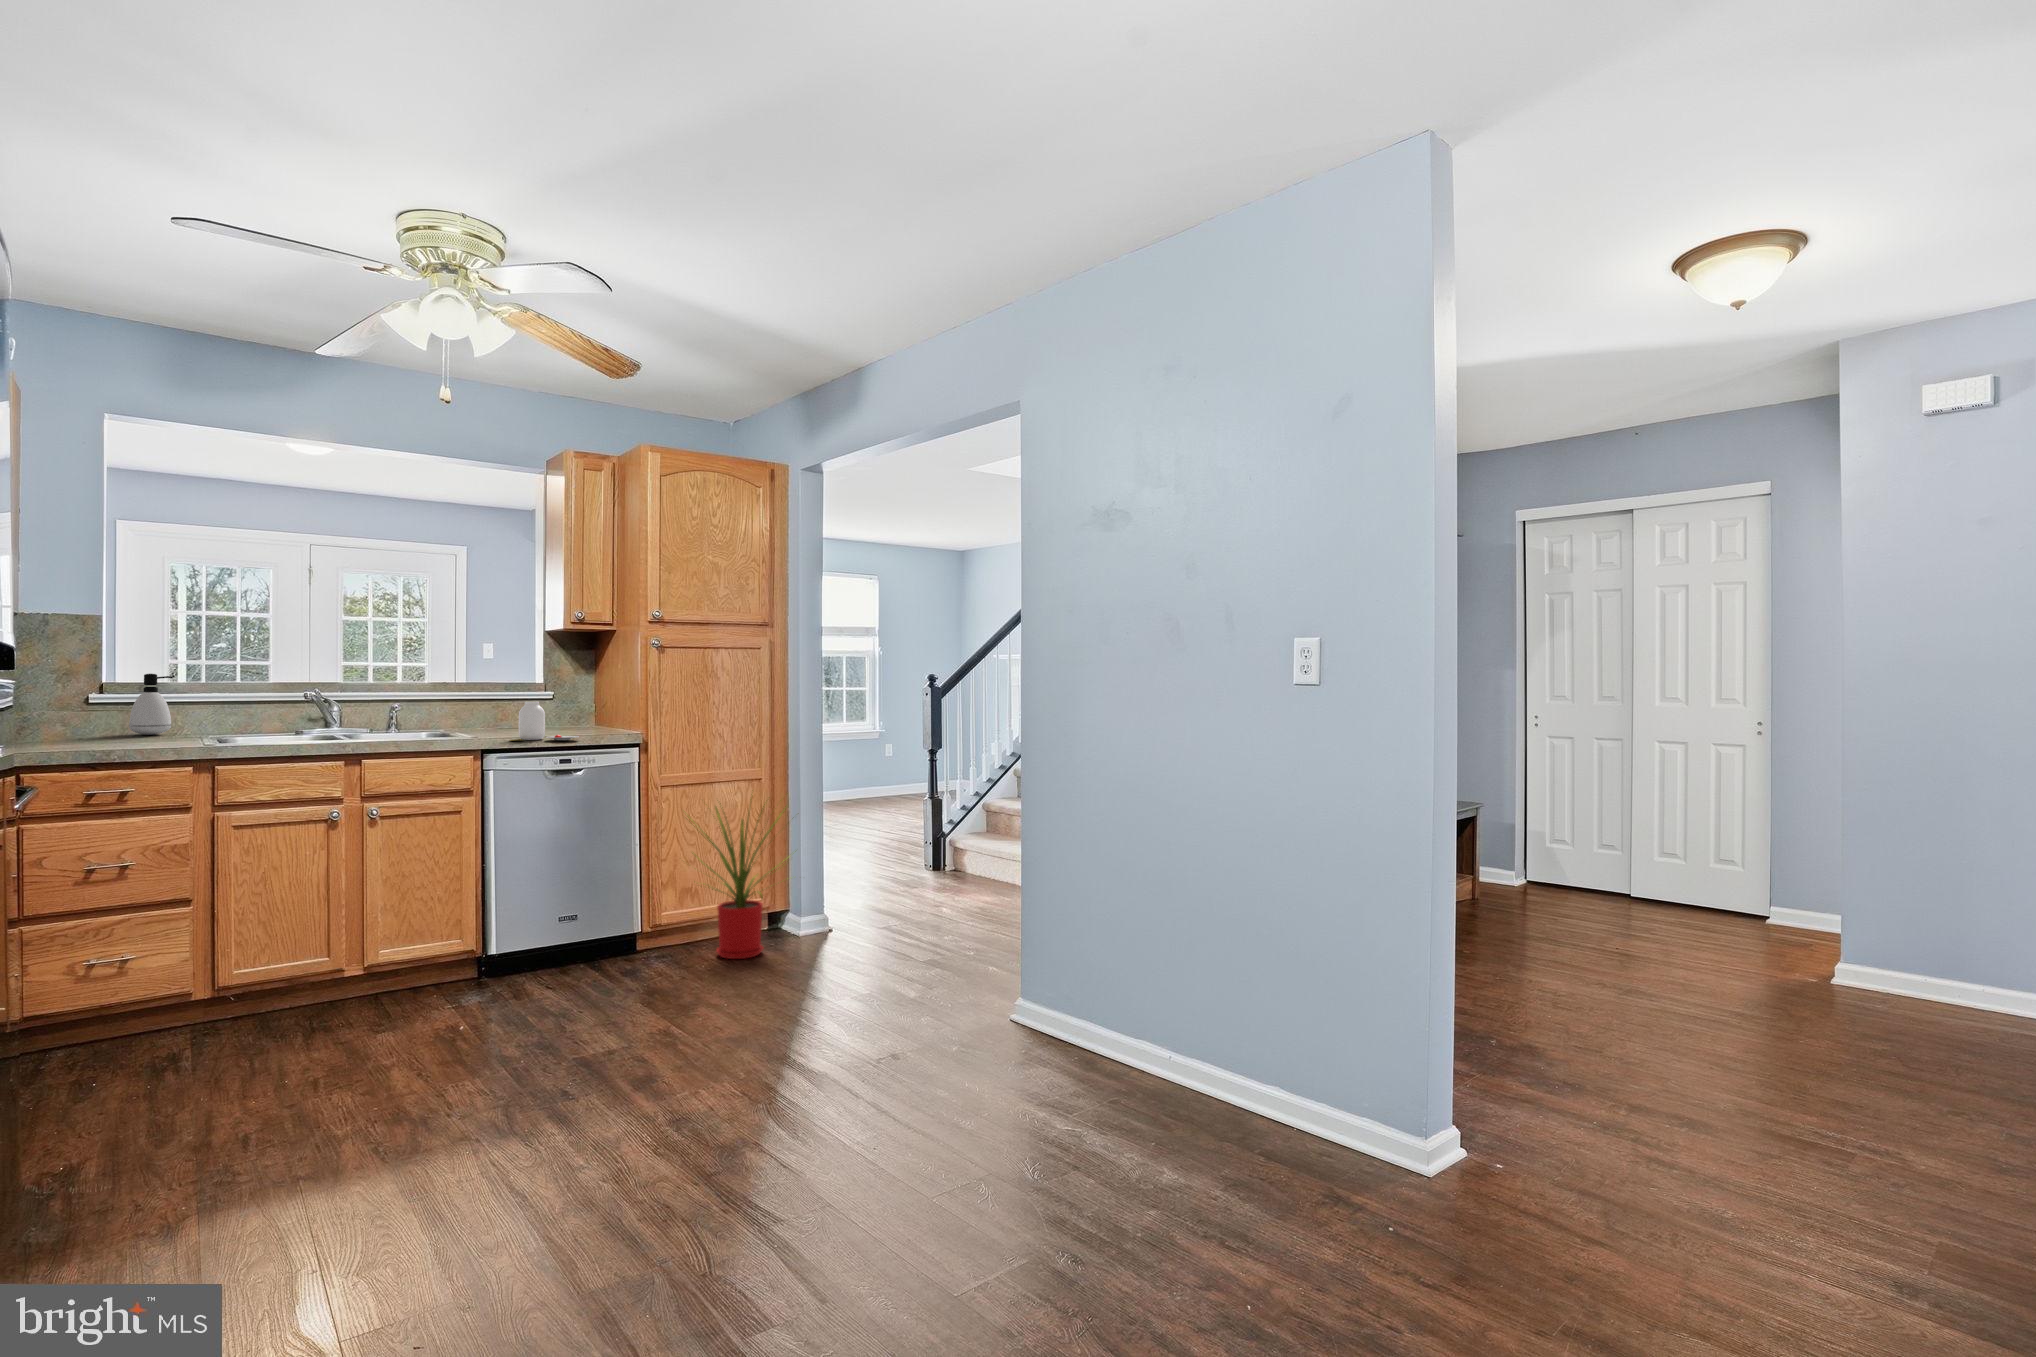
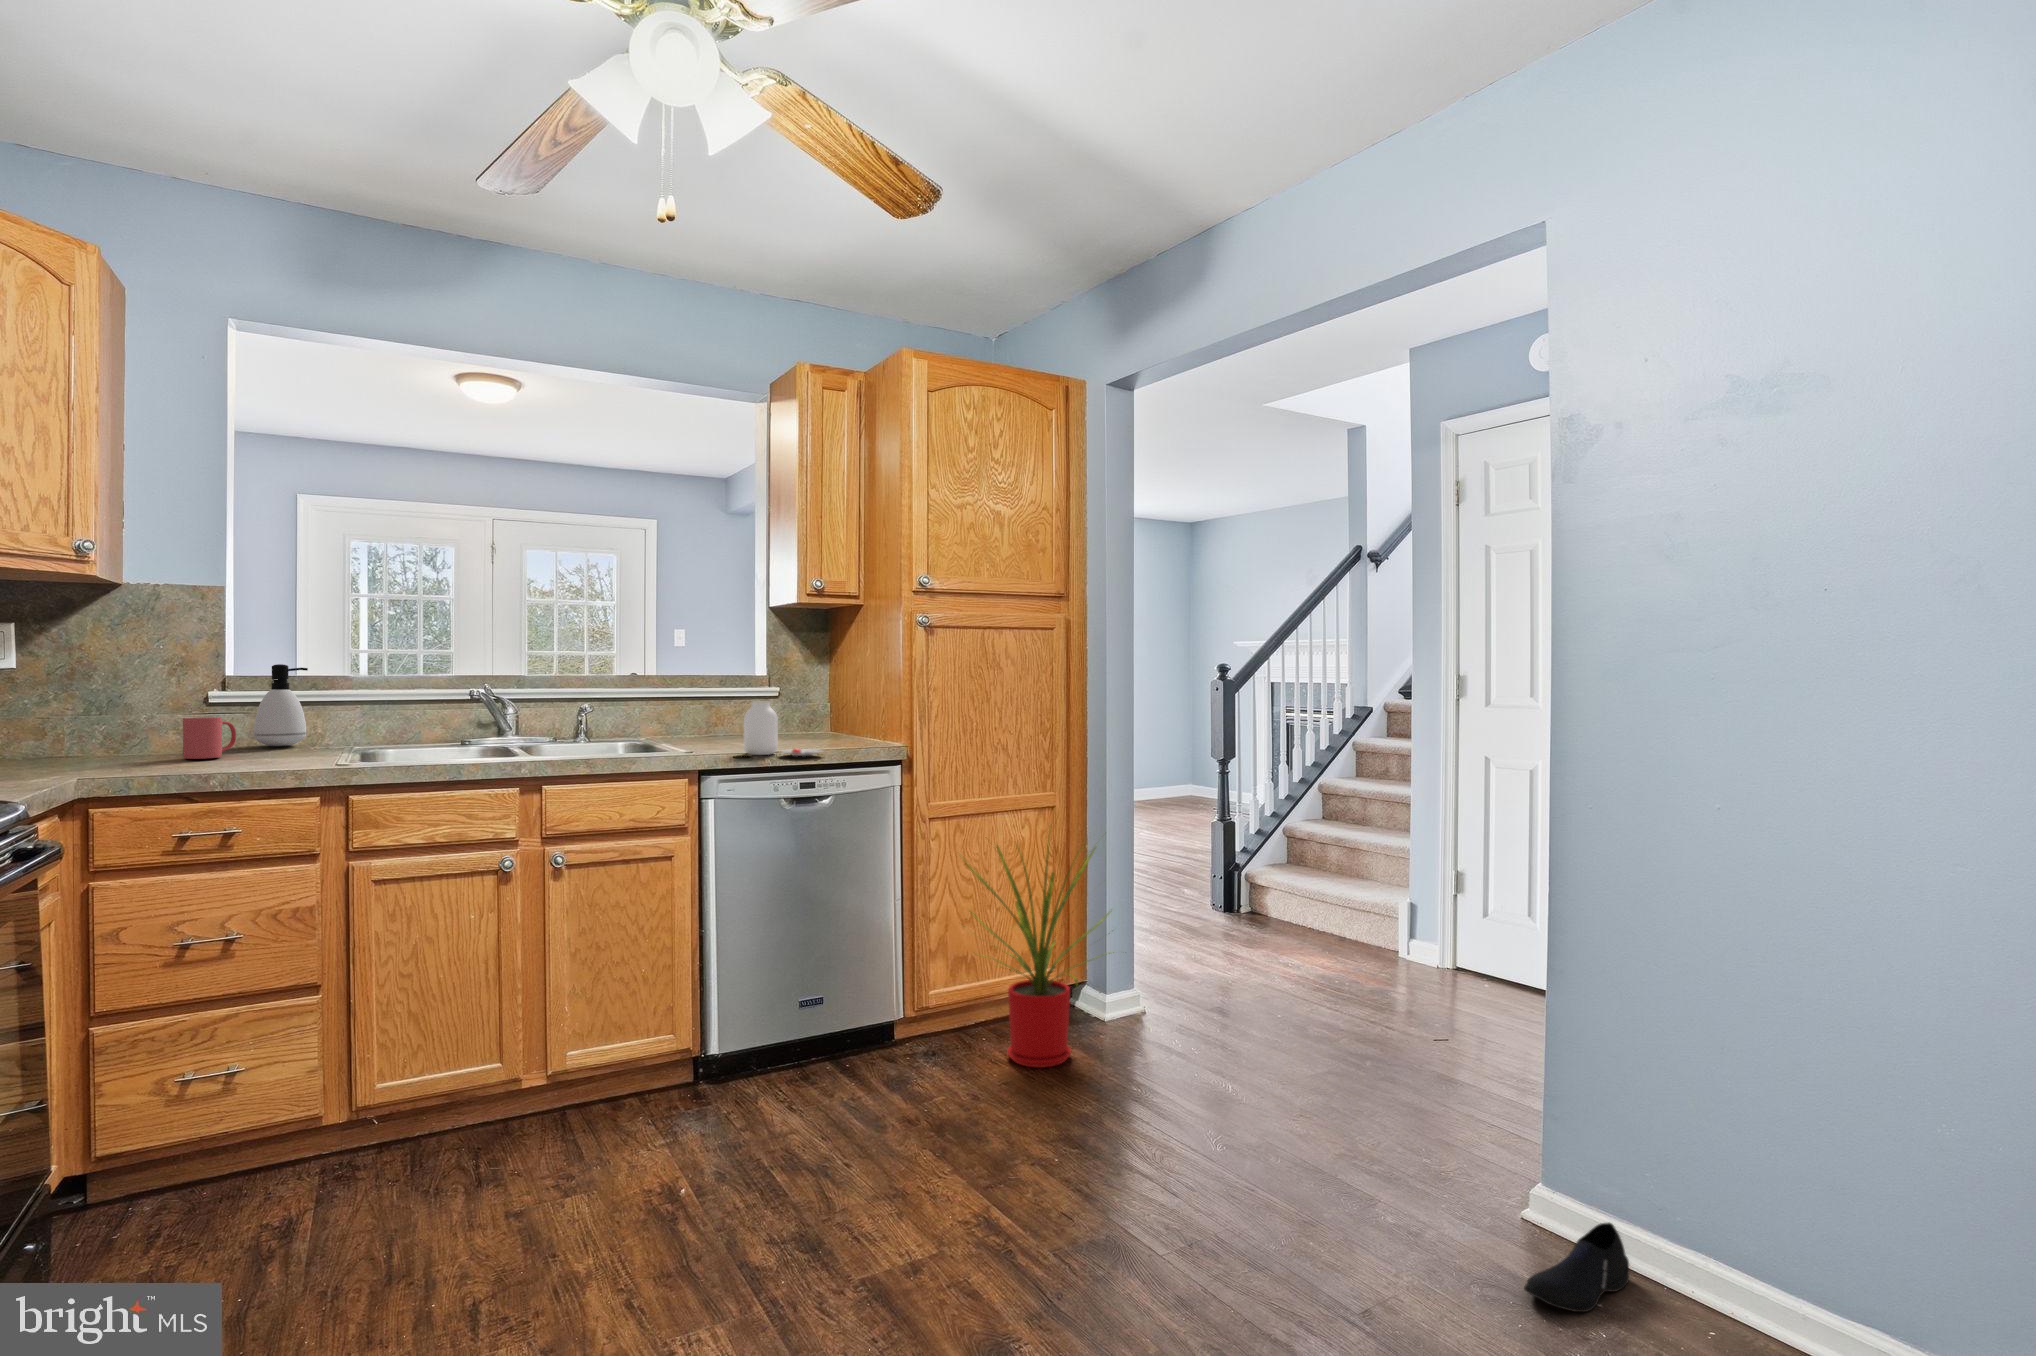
mug: none [78,712,119,742] -> present [183,717,236,759]
shoe: none [979,1003,1048,1049] -> present [1524,1223,1629,1312]

